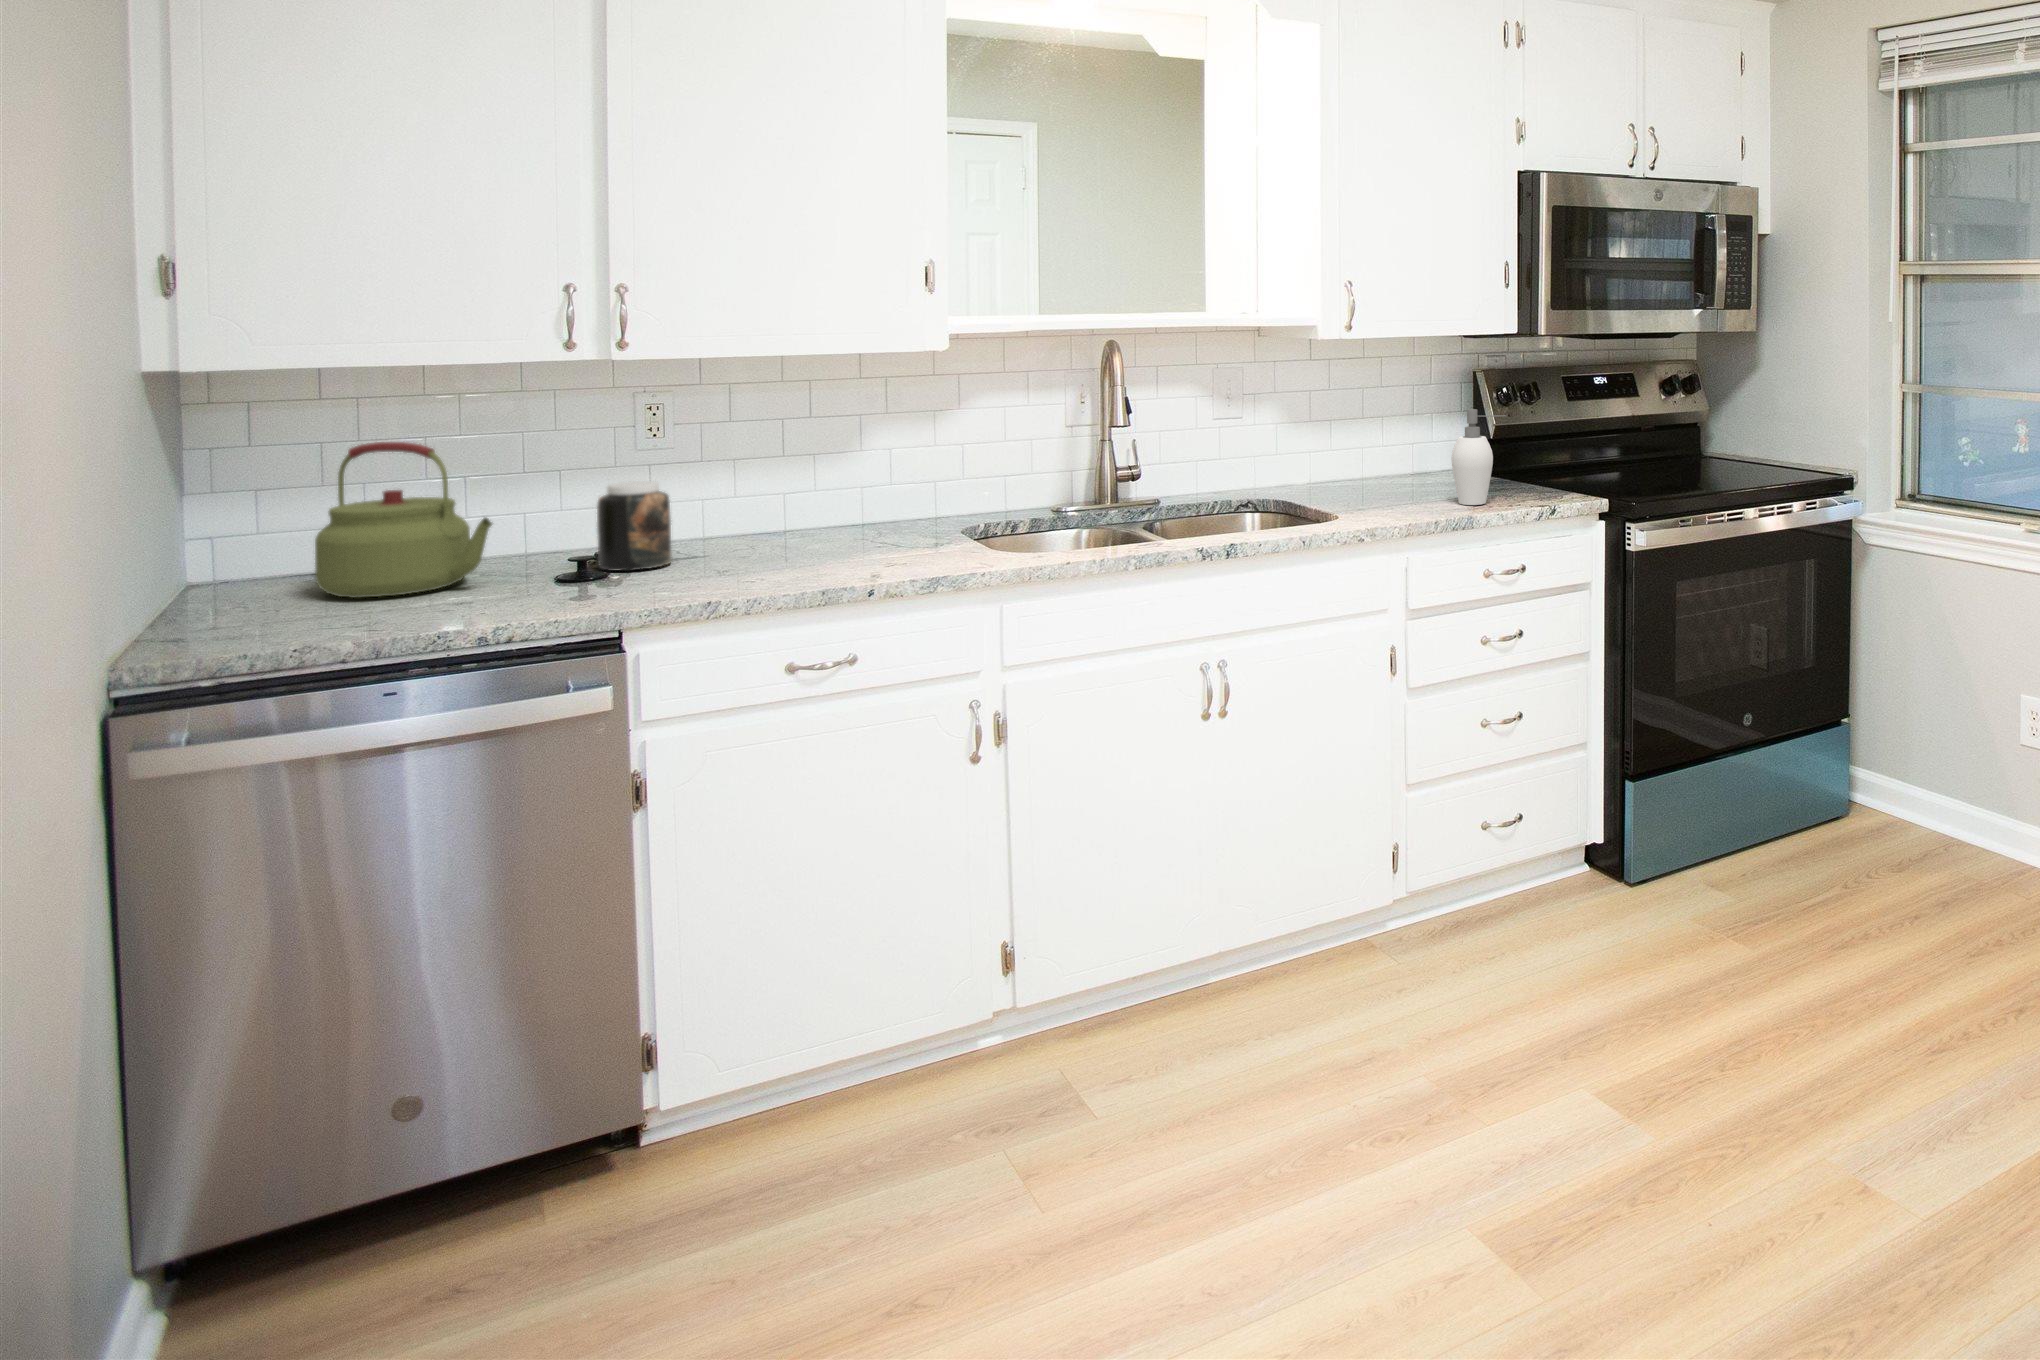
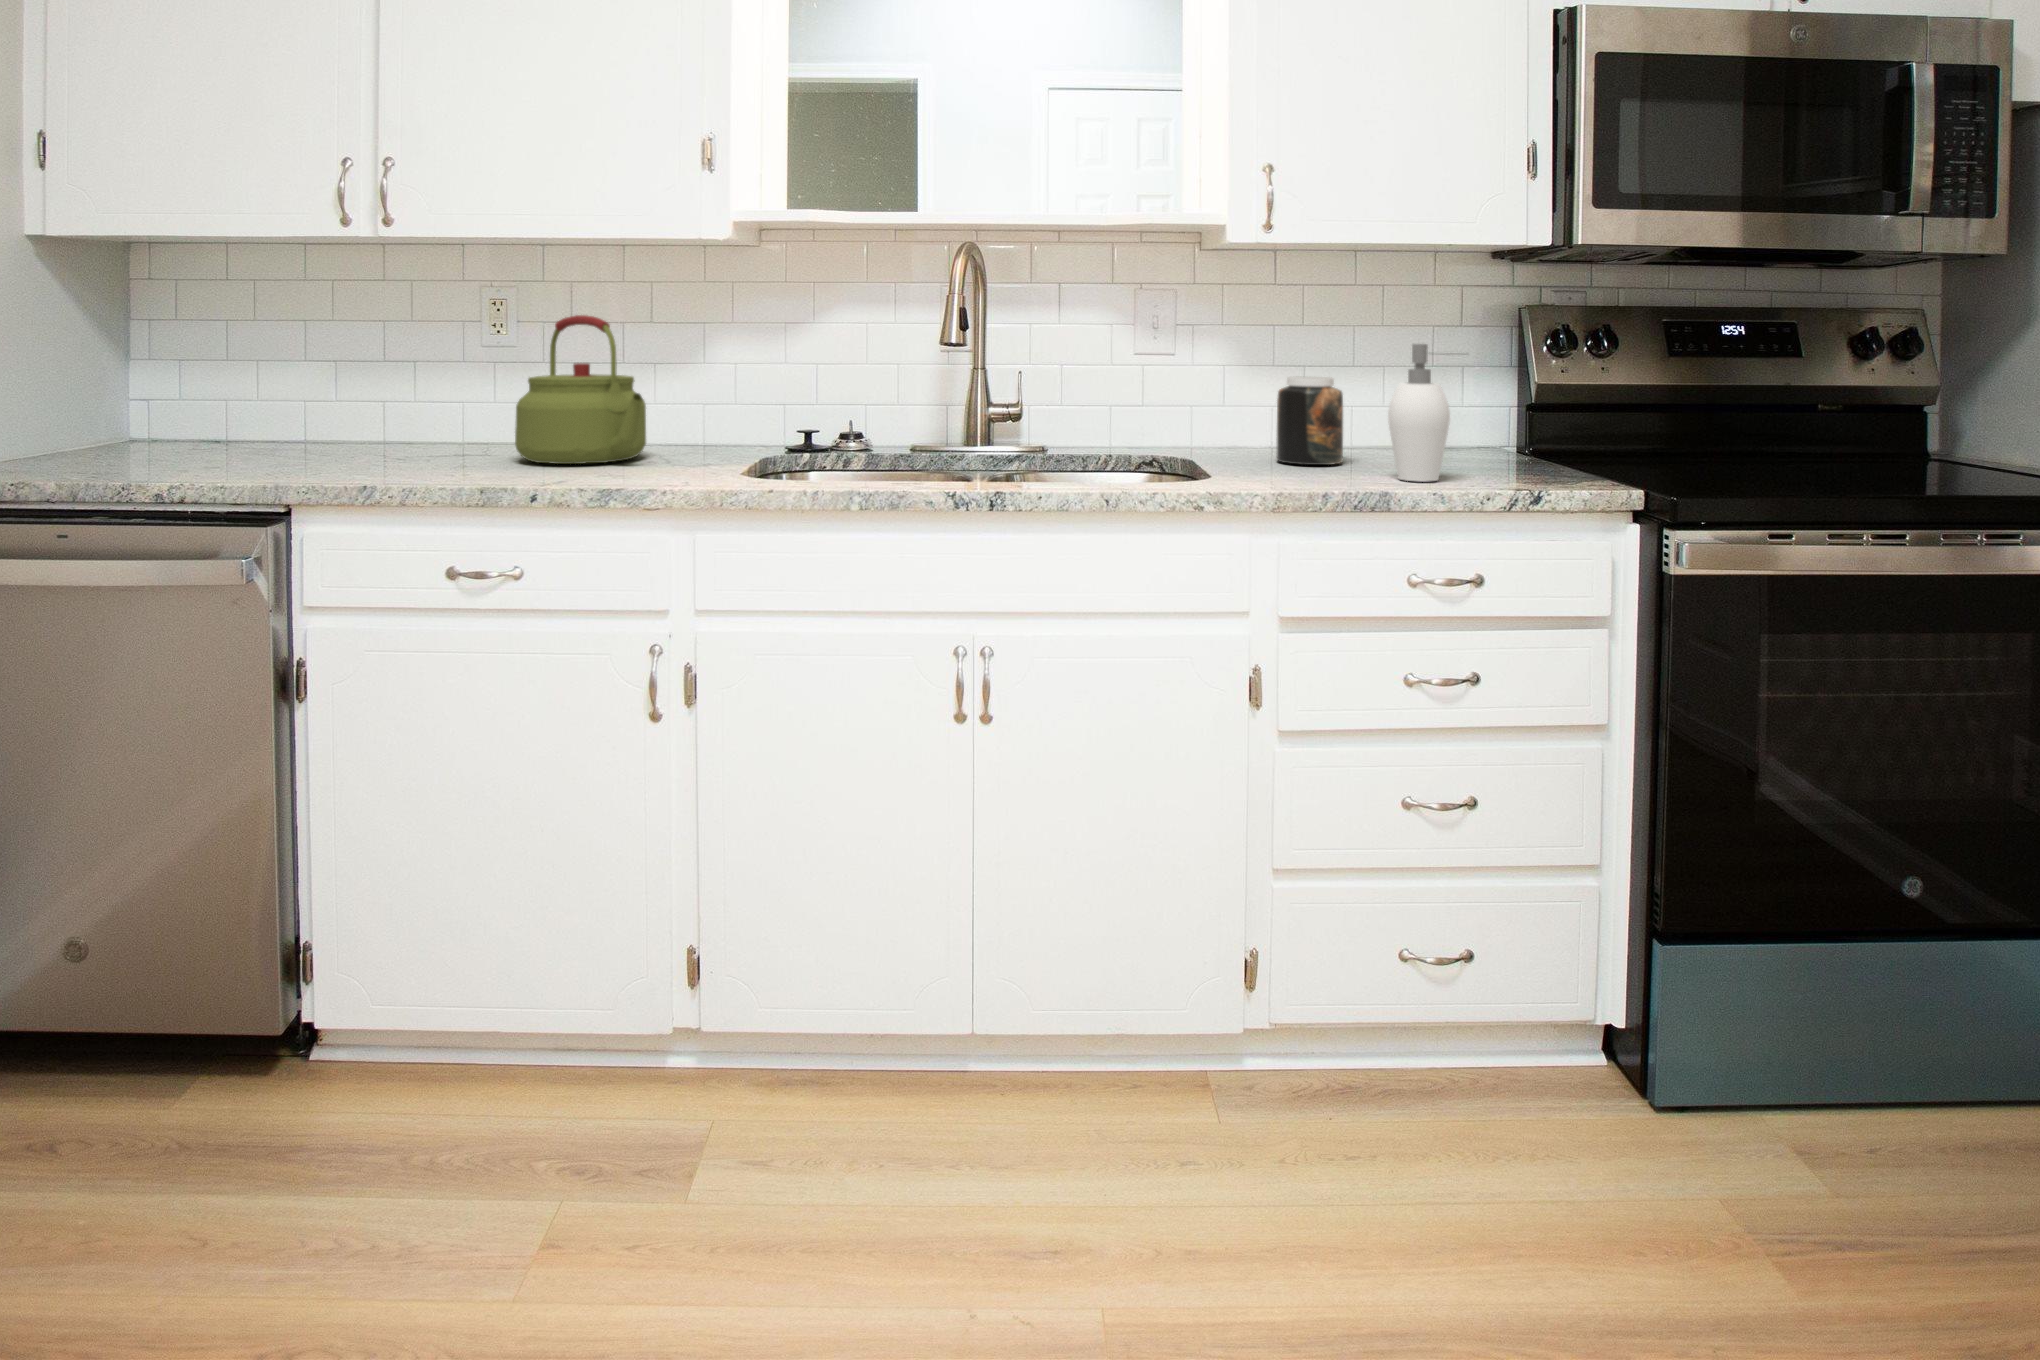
kettle: present [315,442,492,598] -> present [515,315,646,464]
jar: present [597,481,672,571] -> present [1276,377,1343,465]

